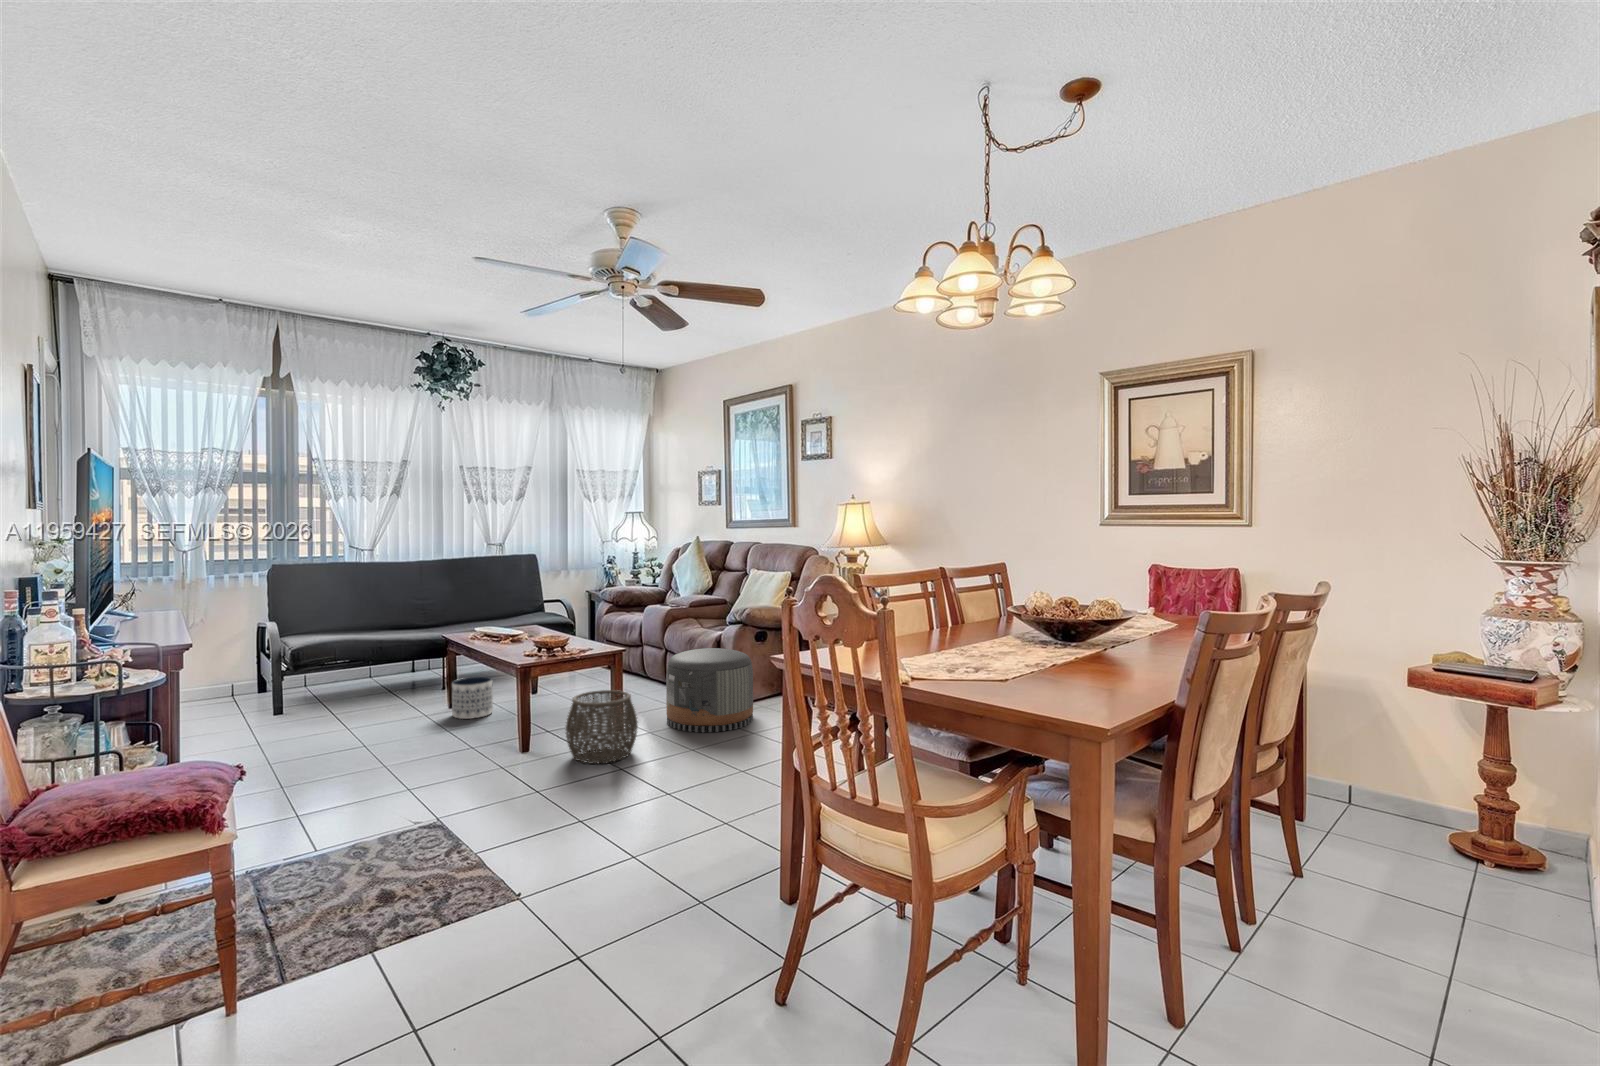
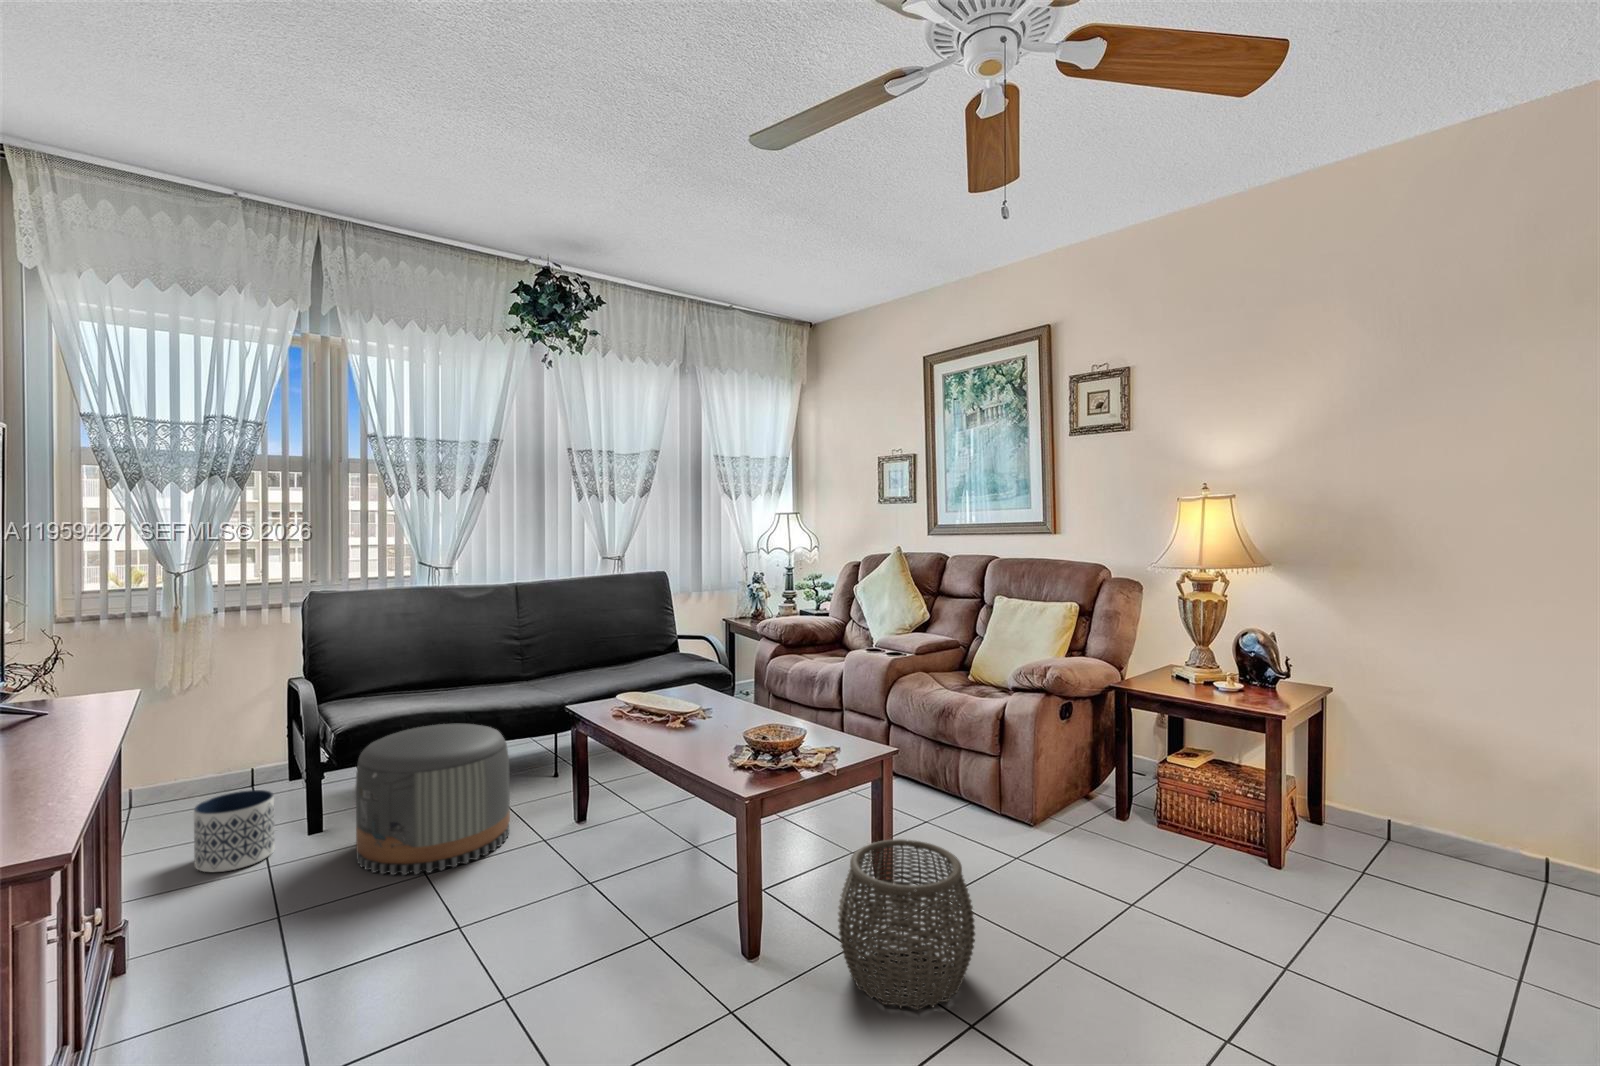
pouf: present [666,648,753,732] -> present [356,724,510,875]
planter: present [452,677,493,719] -> present [194,790,275,872]

